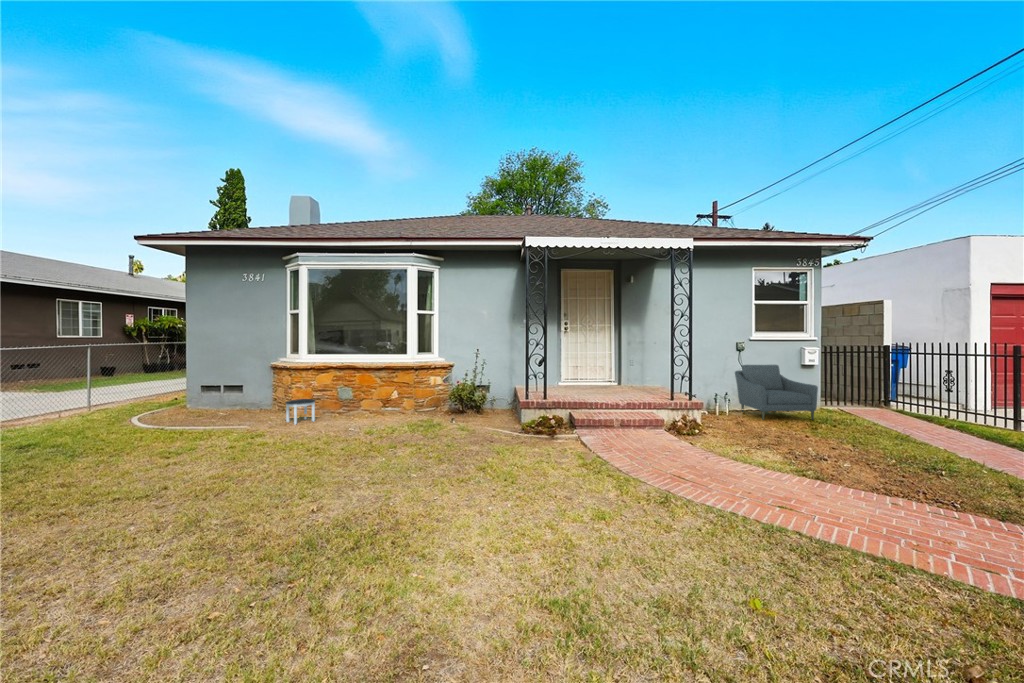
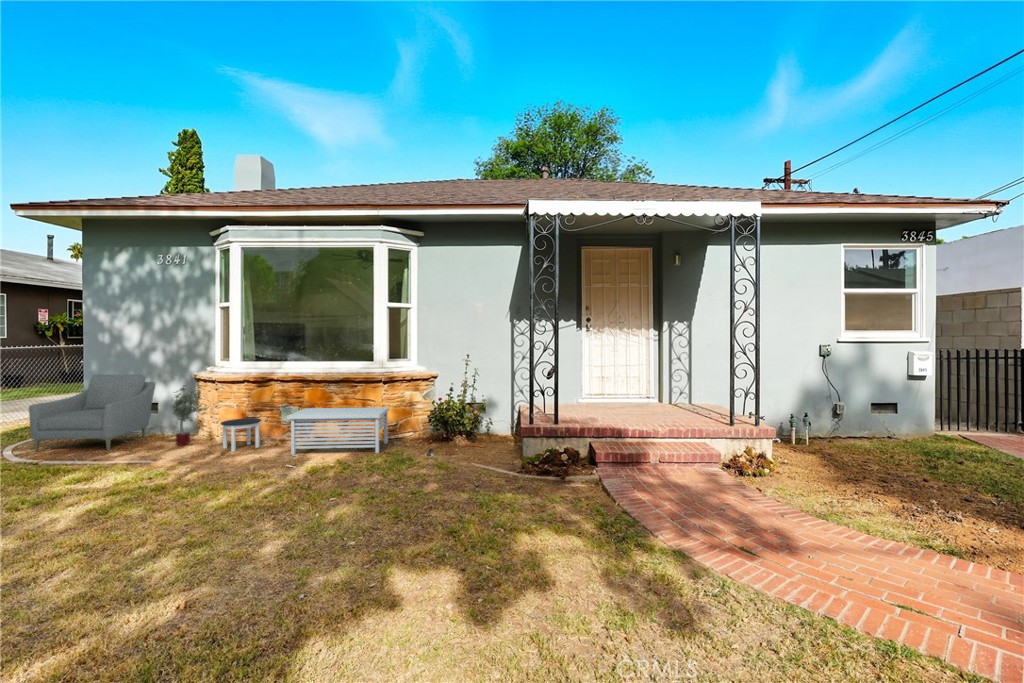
chair: present [735,365,818,420] -> present [29,374,155,452]
potted tree: none [243,373,274,421] -> present [172,385,207,446]
storage bench: none [339,390,415,426] -> present [287,407,389,455]

